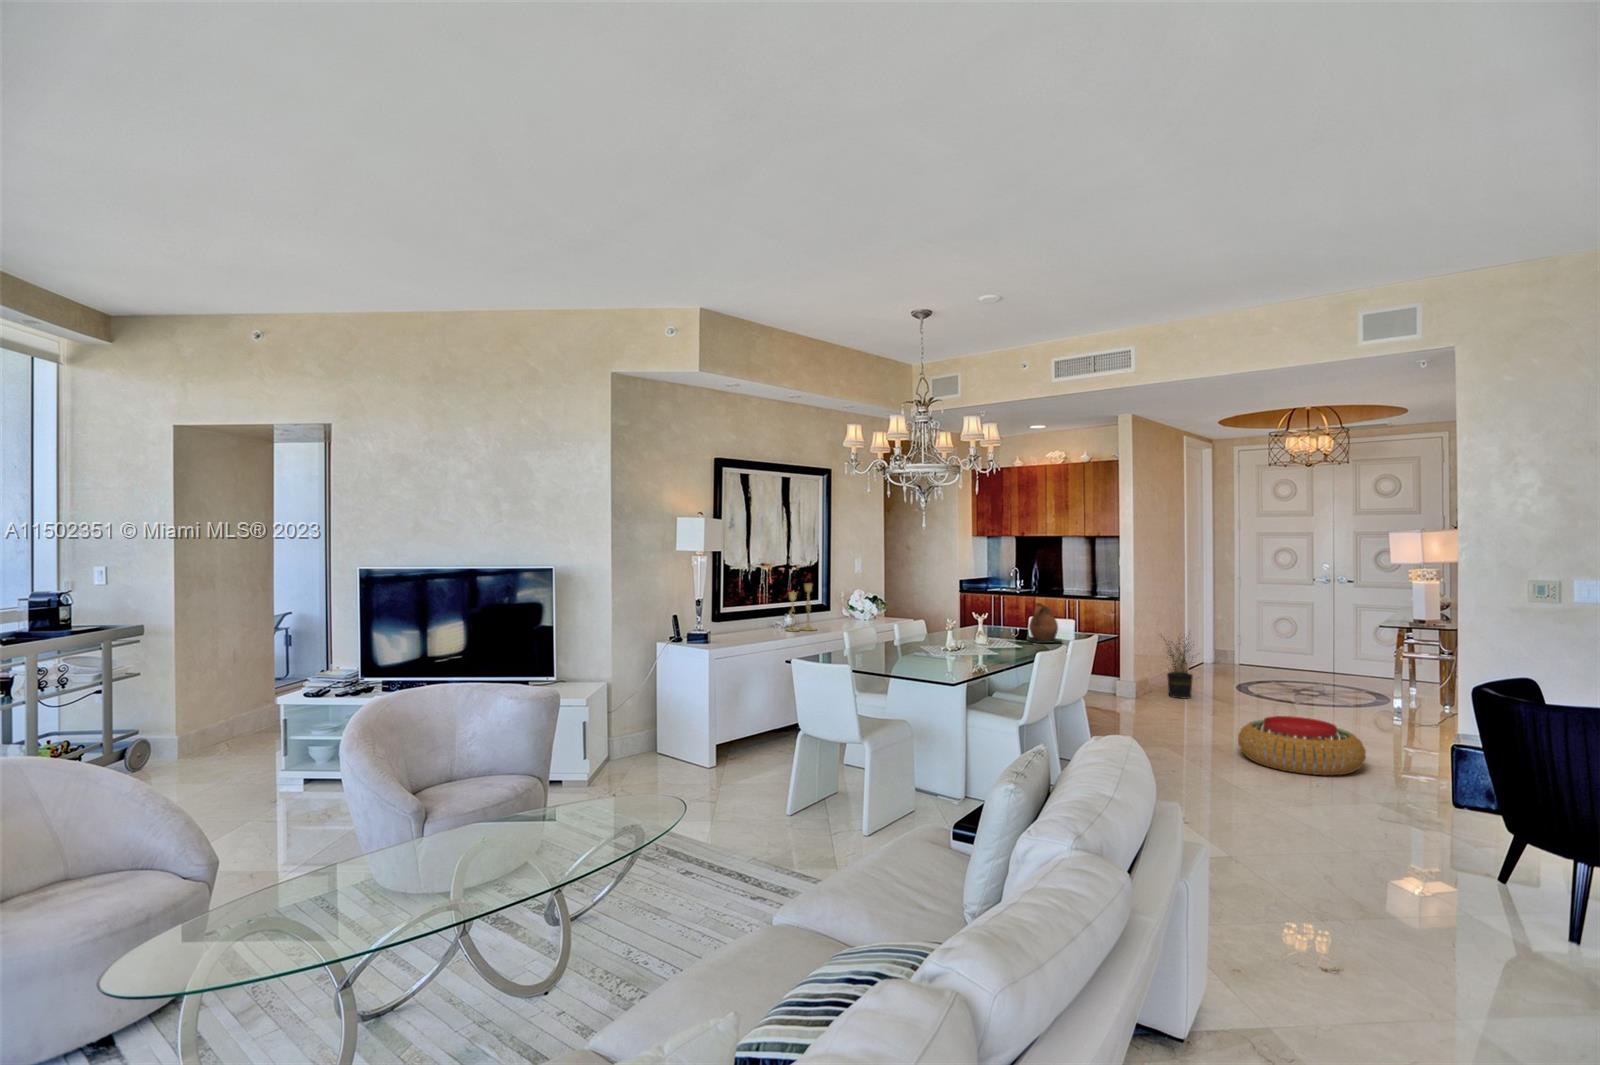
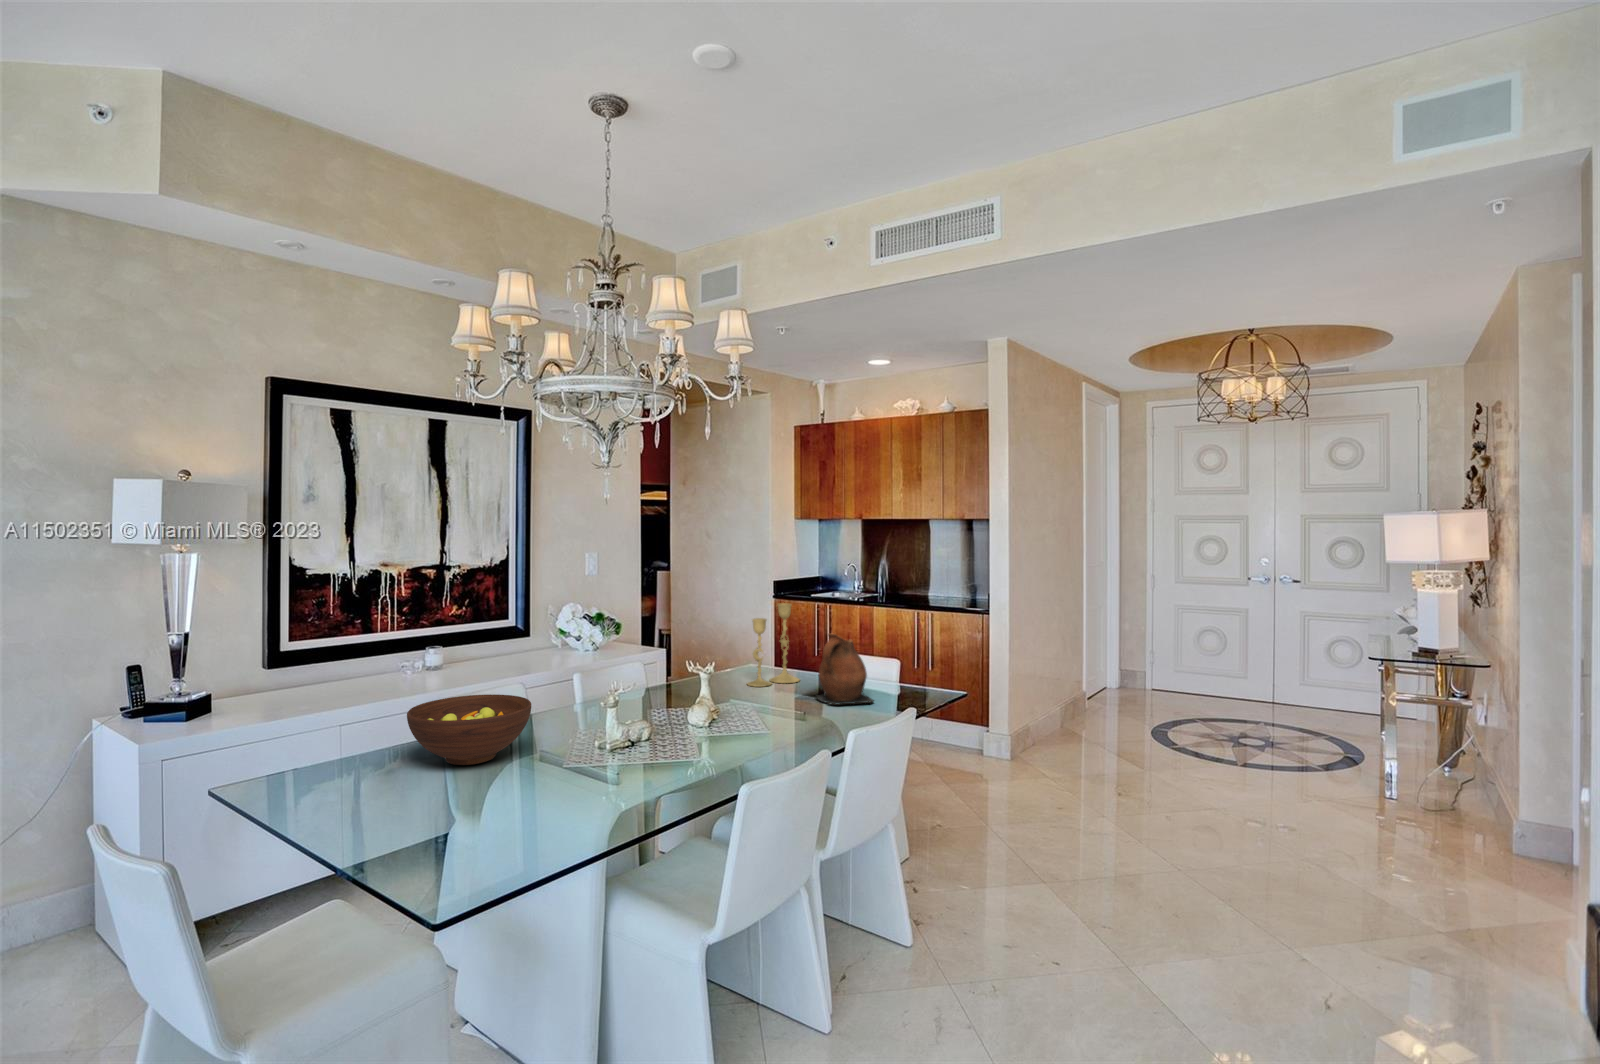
candlestick: present [787,584,817,632] -> present [747,603,800,687]
fruit bowl: none [849,627,905,657] -> present [407,694,531,765]
potted plant: present [1161,636,1193,698] -> none [1039,653,1104,755]
pouf: present [1238,716,1366,775] -> none [1163,826,1387,958]

